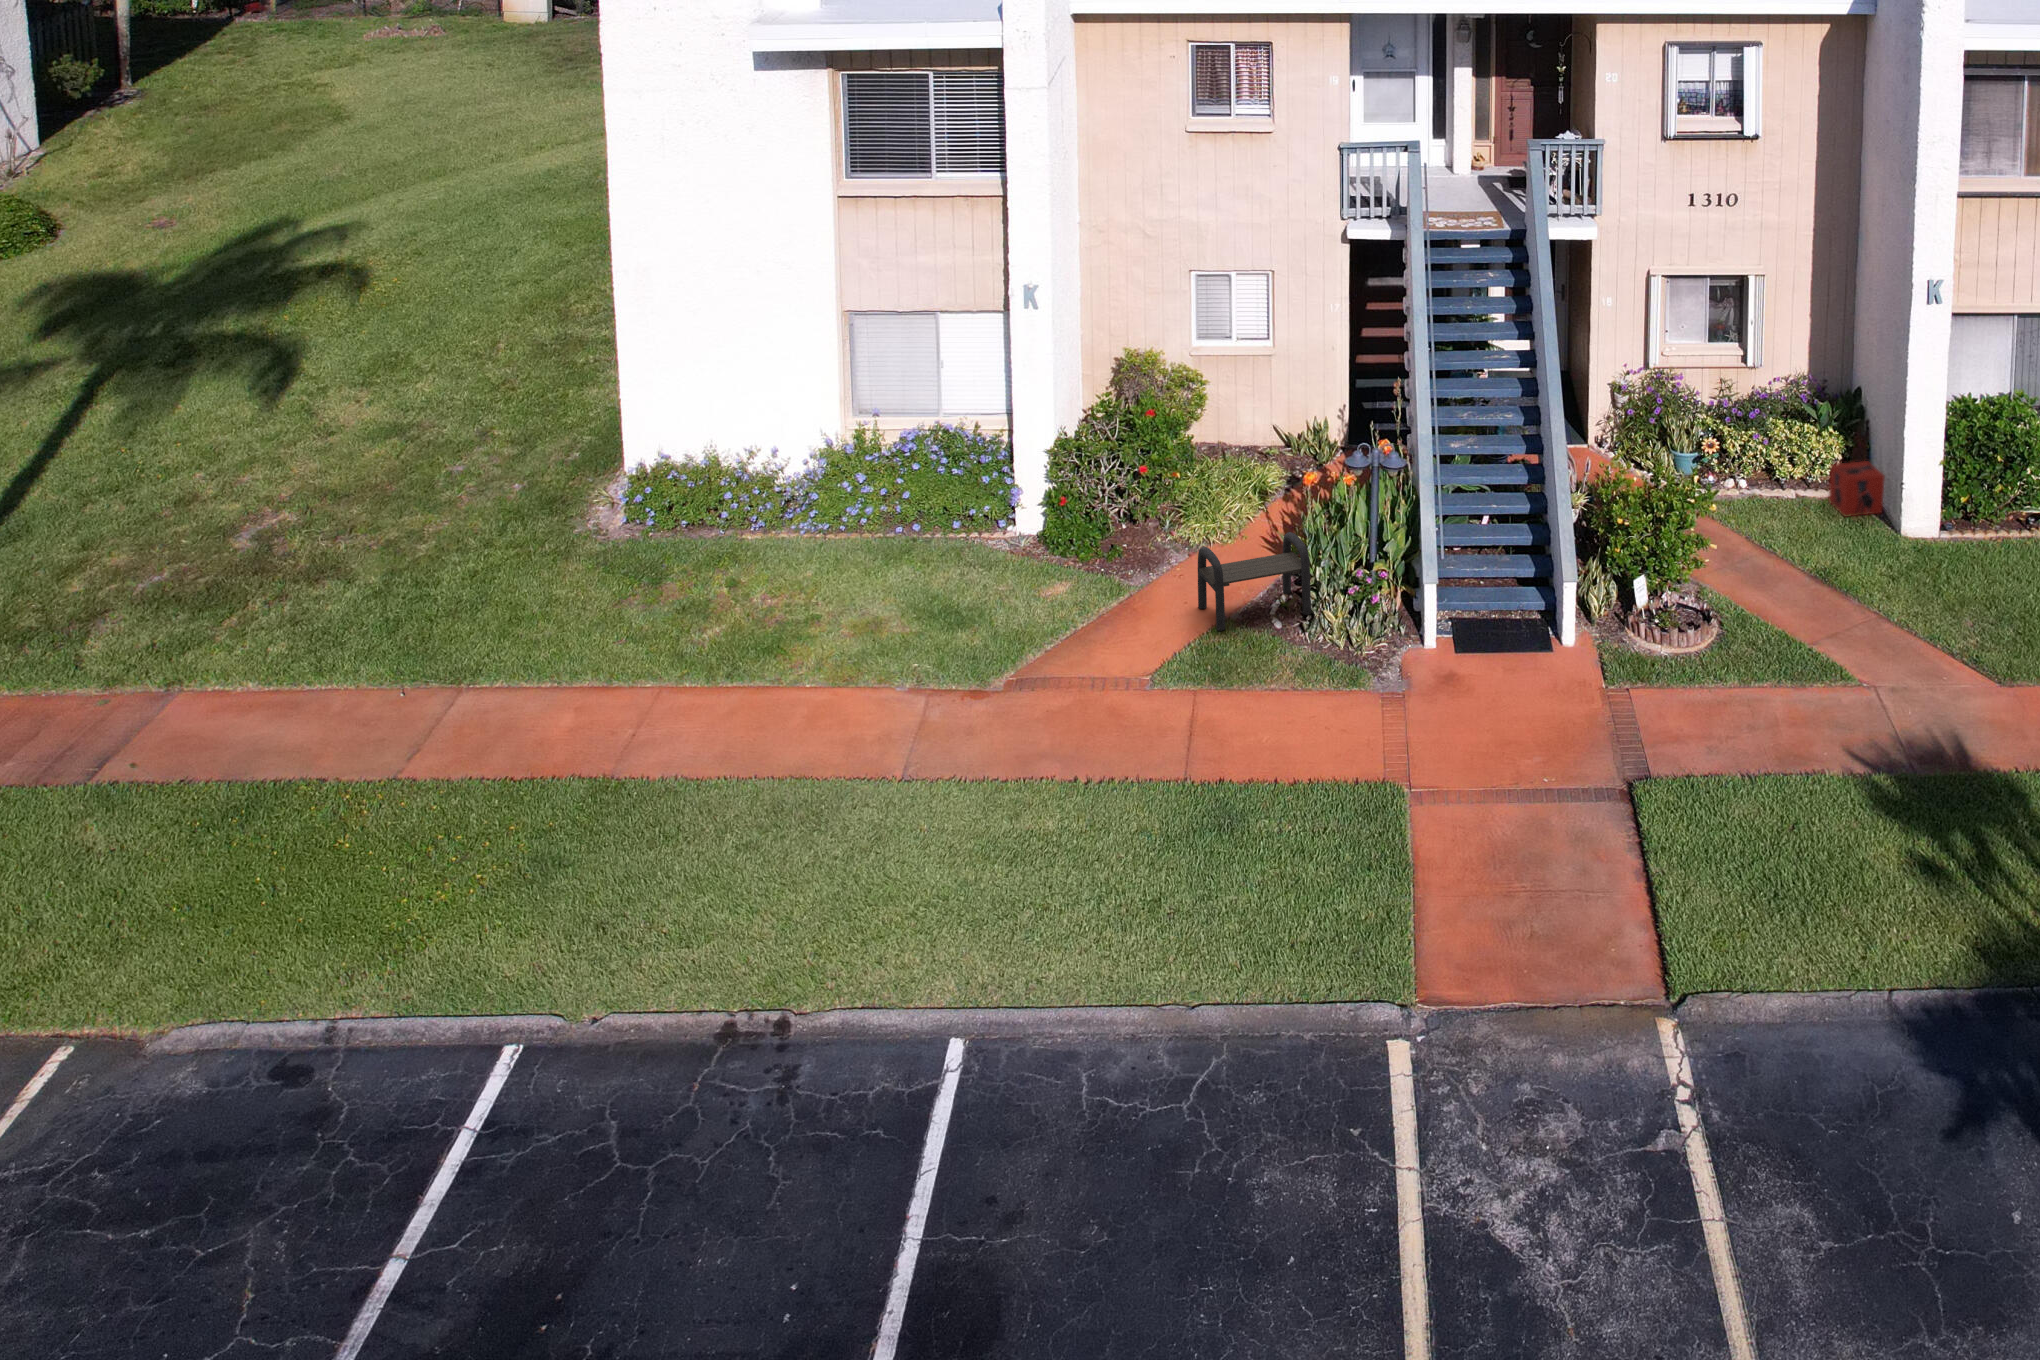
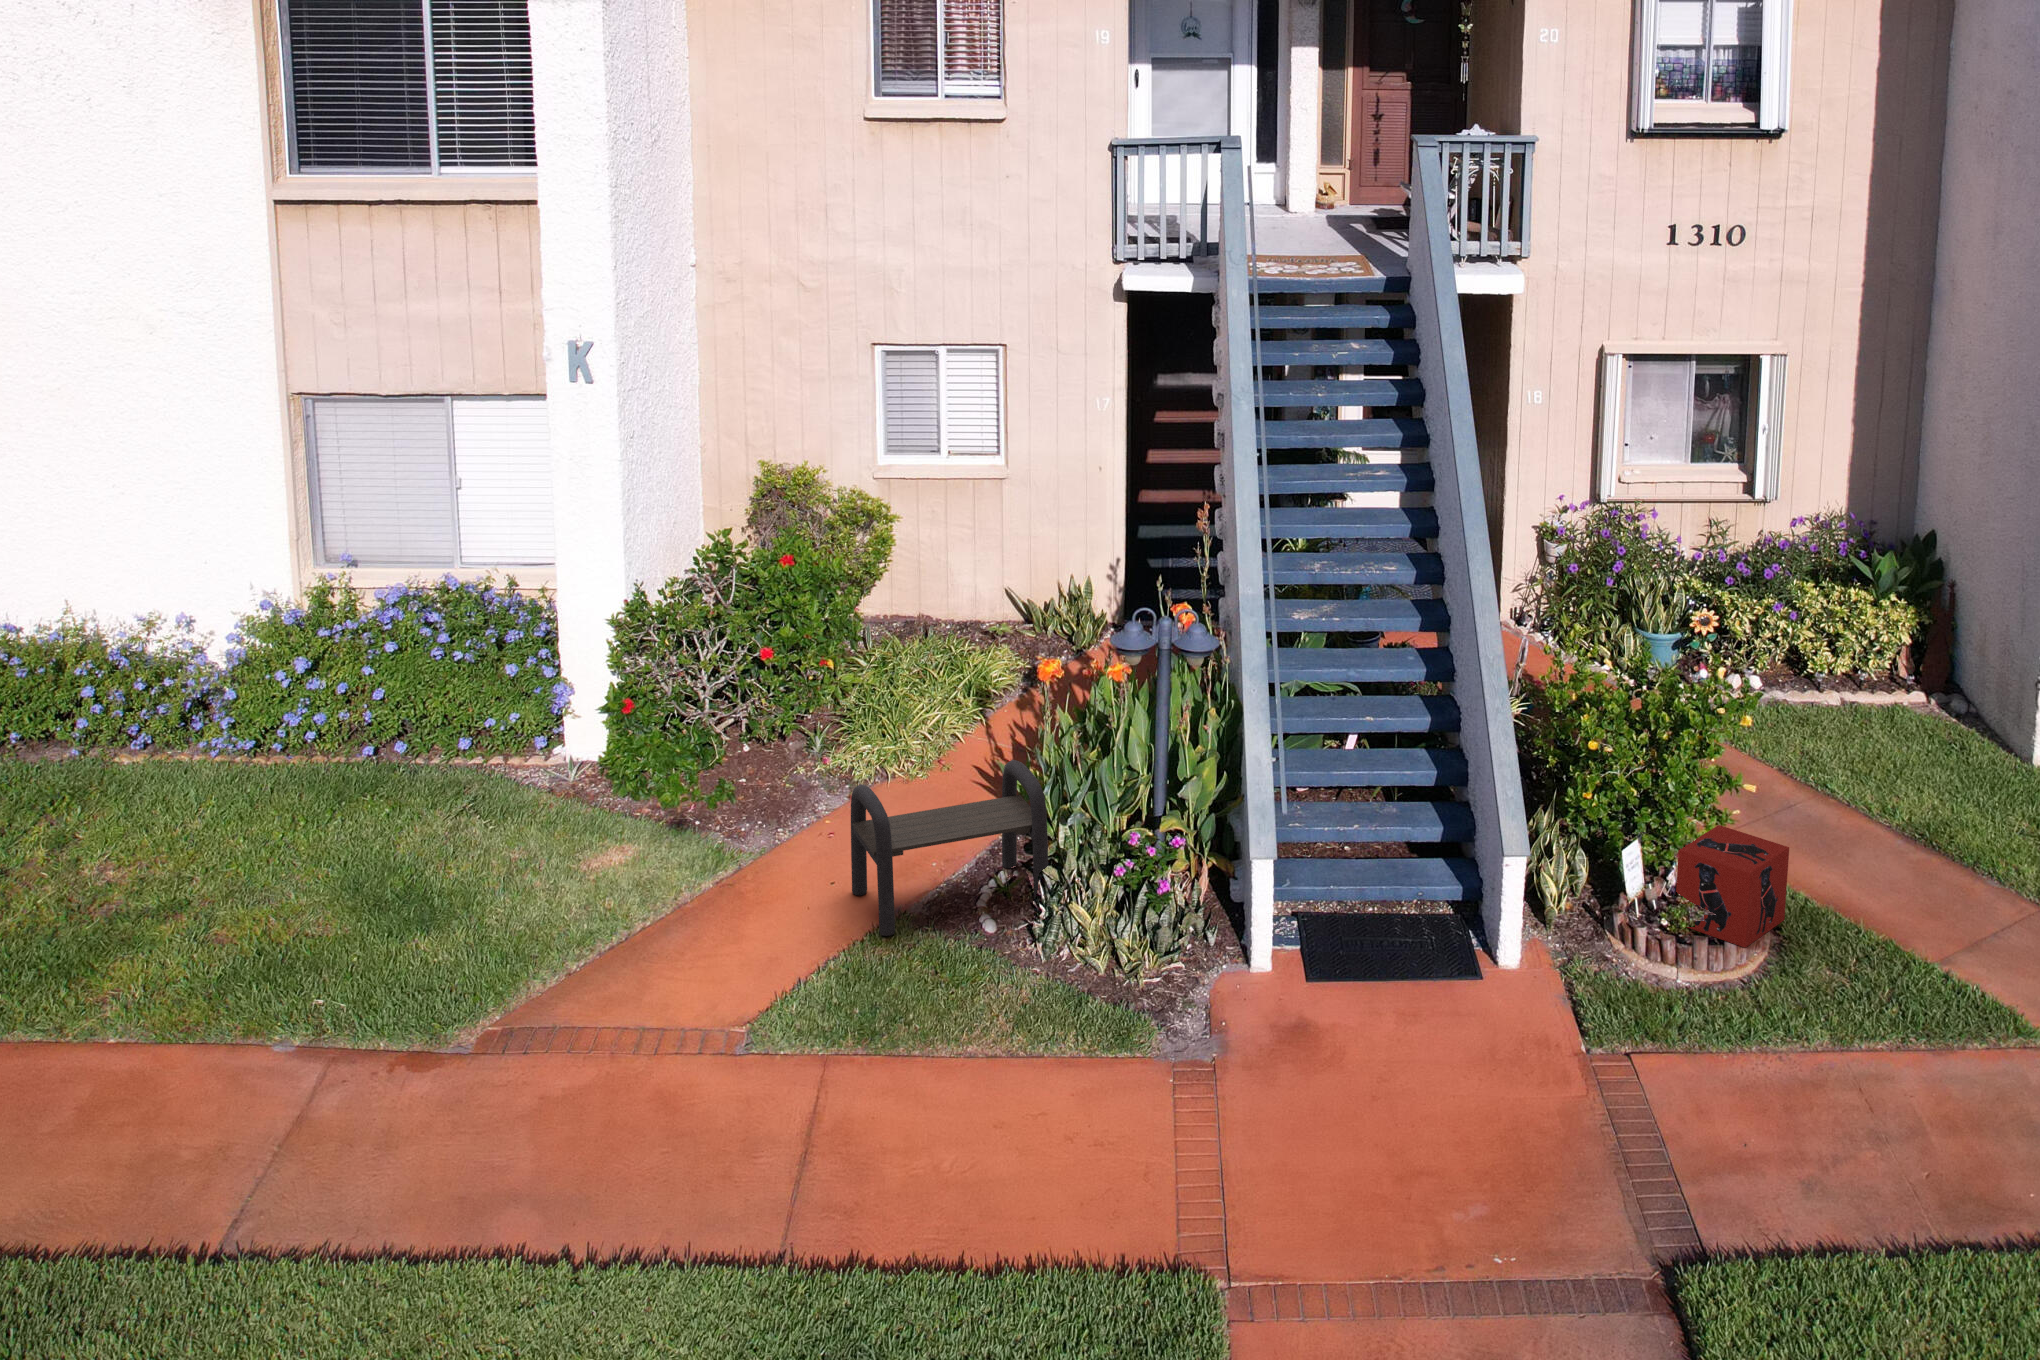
storage box: present [1828,461,1885,516] -> present [1676,825,1789,948]

